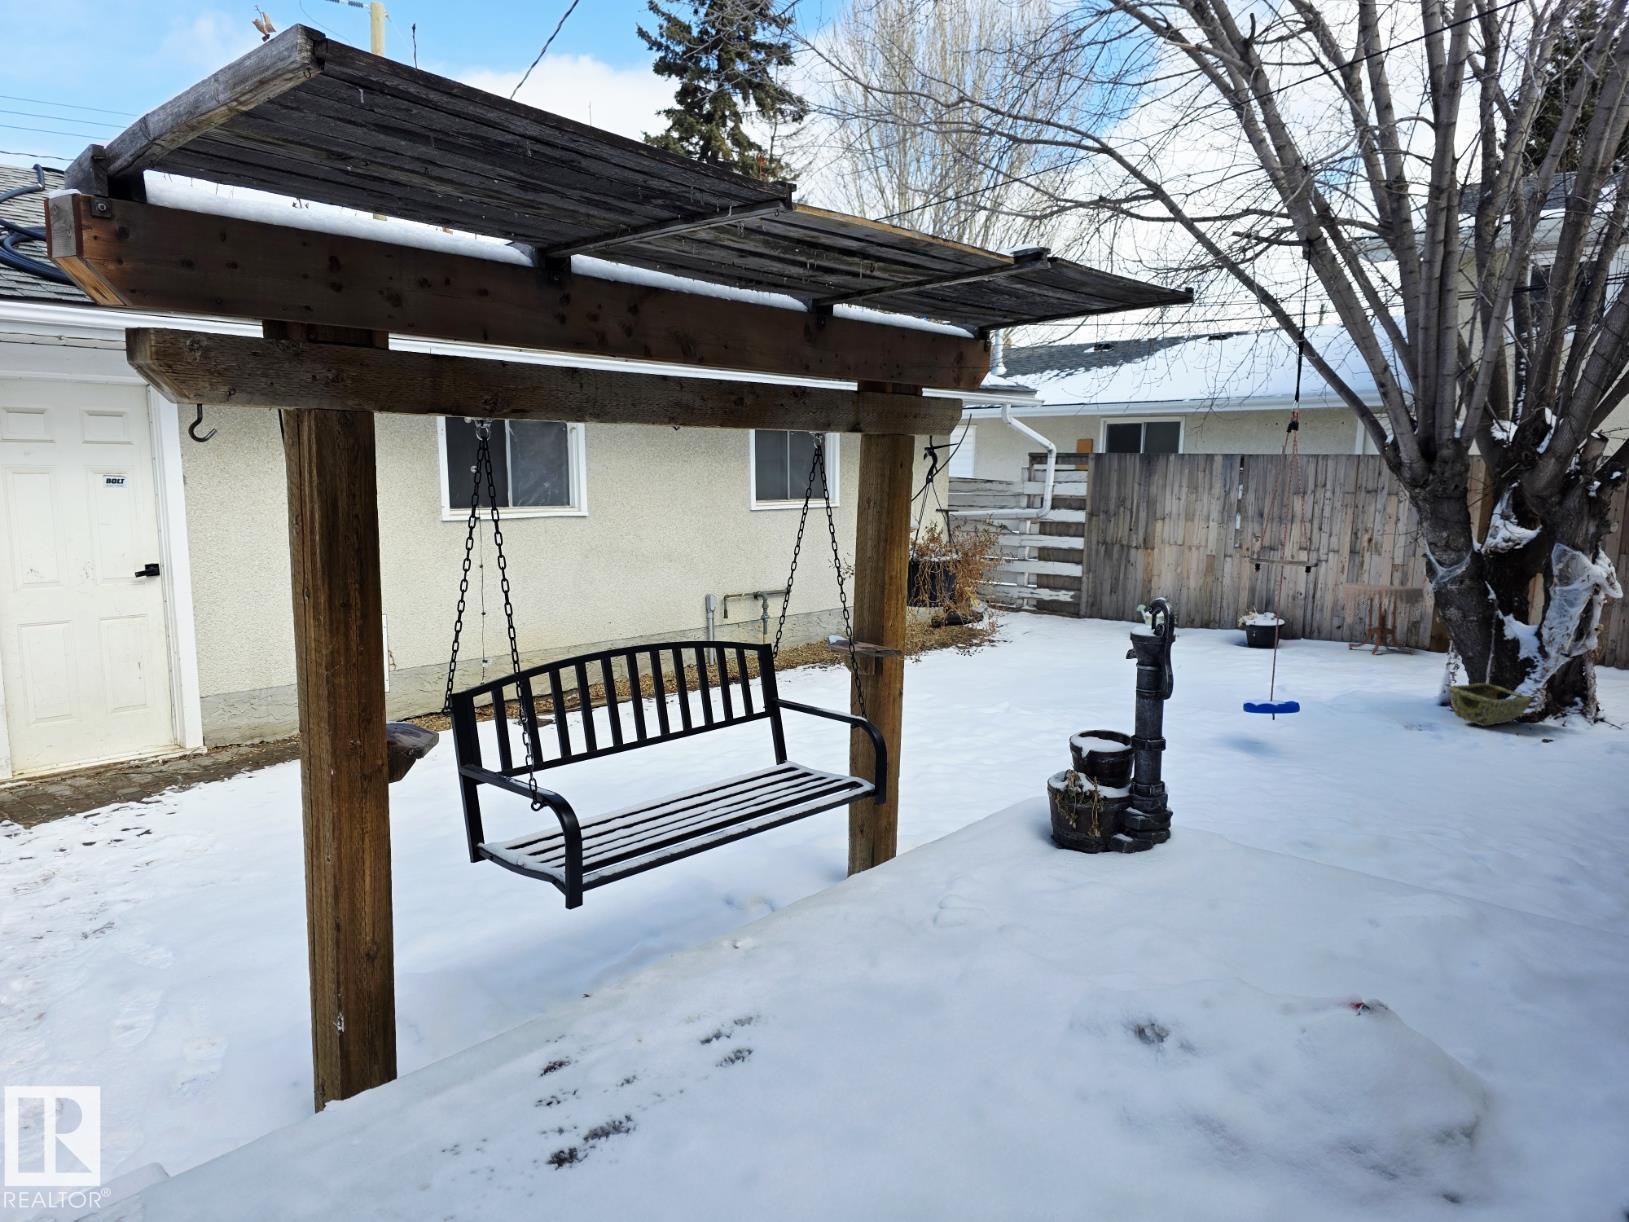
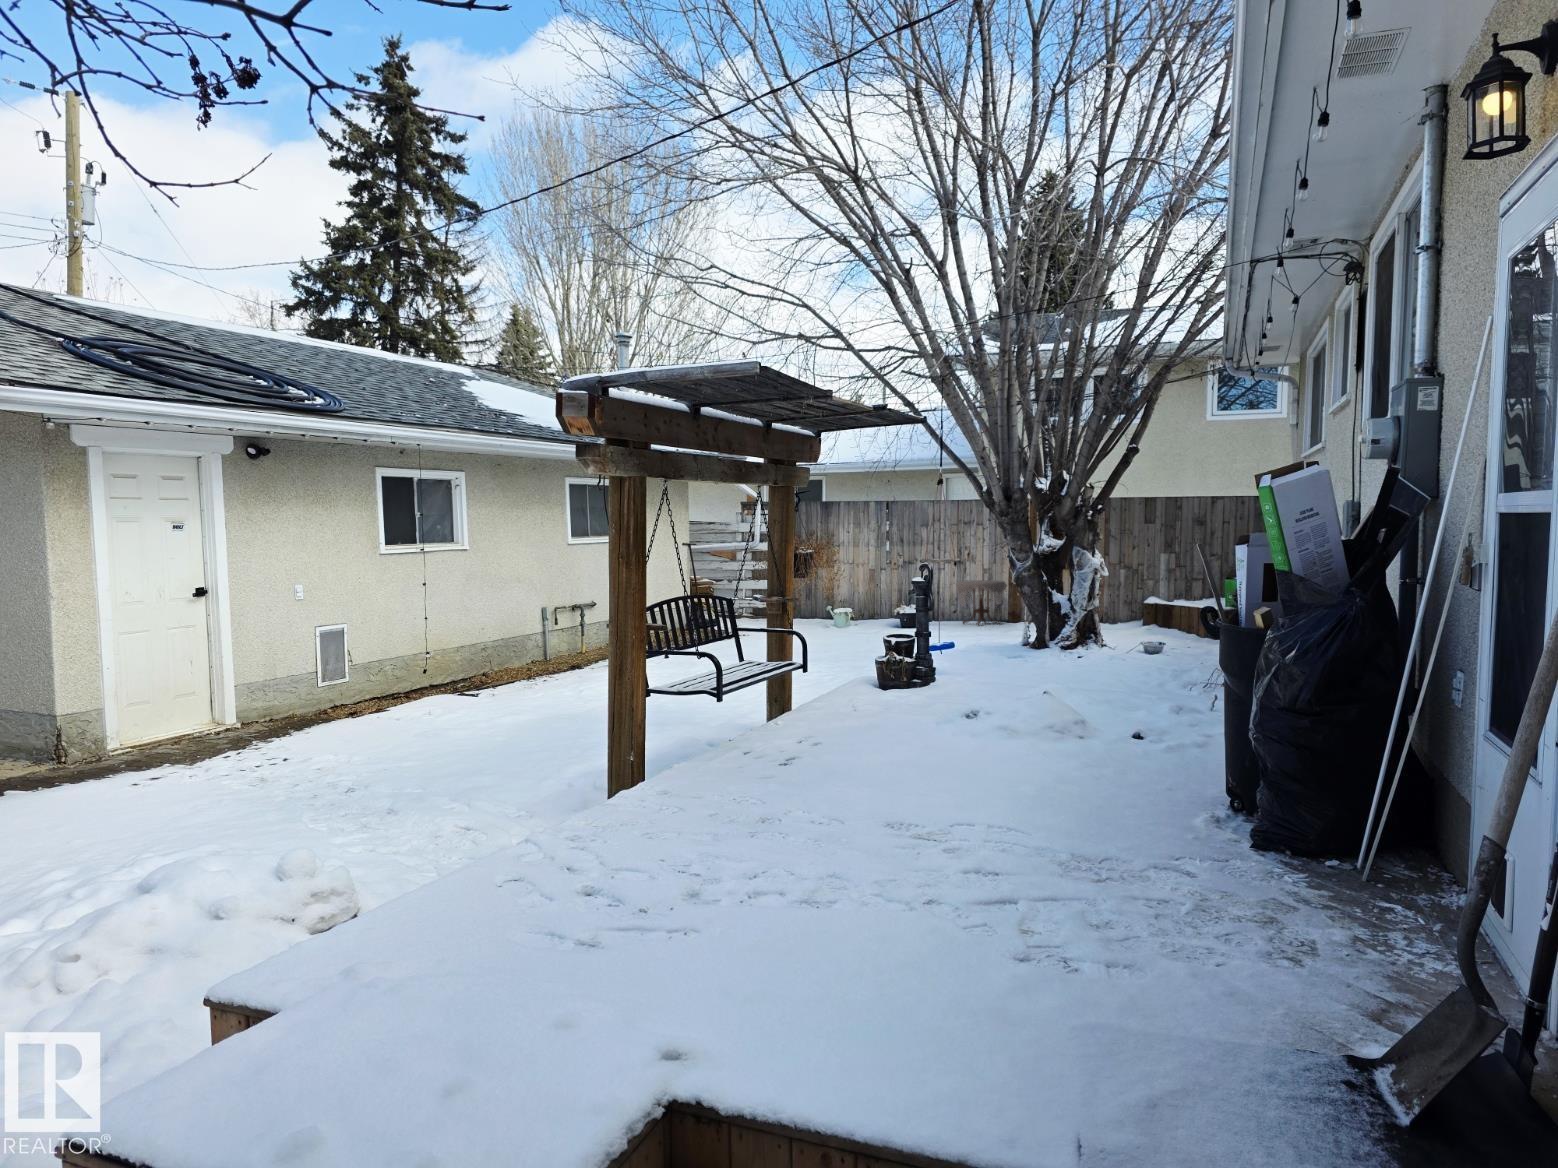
woven basket: present [1449,683,1531,726] -> none [1026,629,1069,652]

